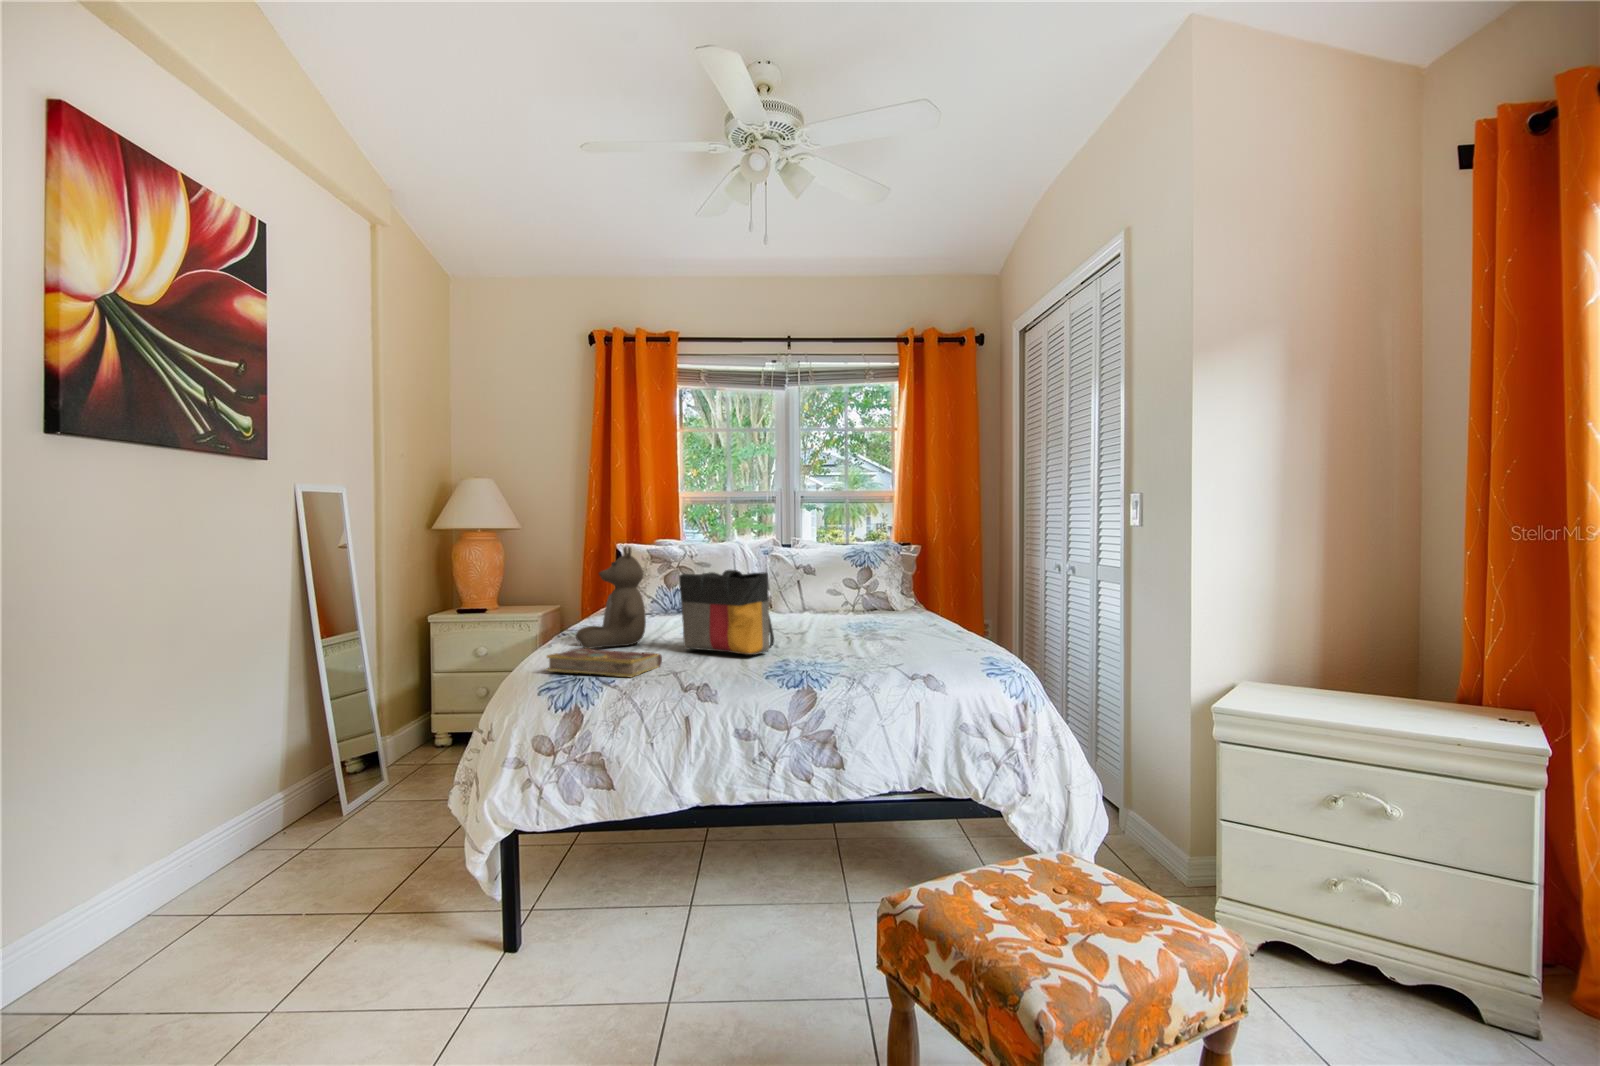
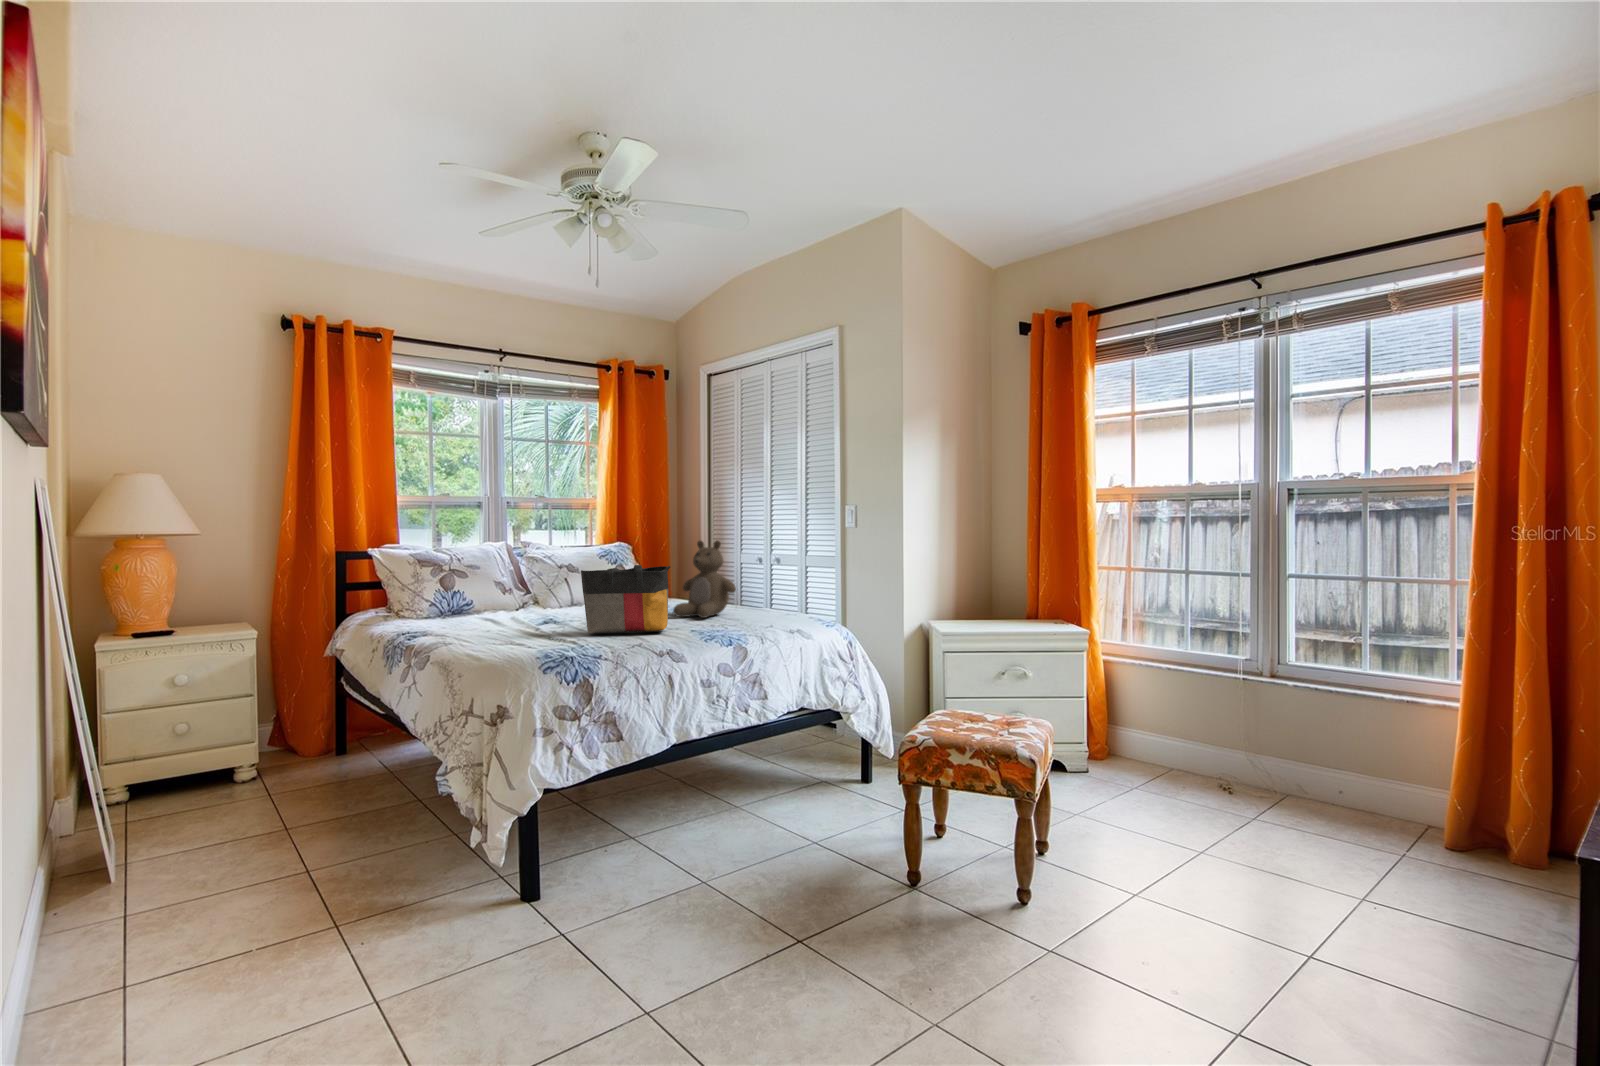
teddy bear: present [576,546,646,649] -> present [673,541,736,618]
book: present [547,649,662,678] -> none [531,634,619,656]

